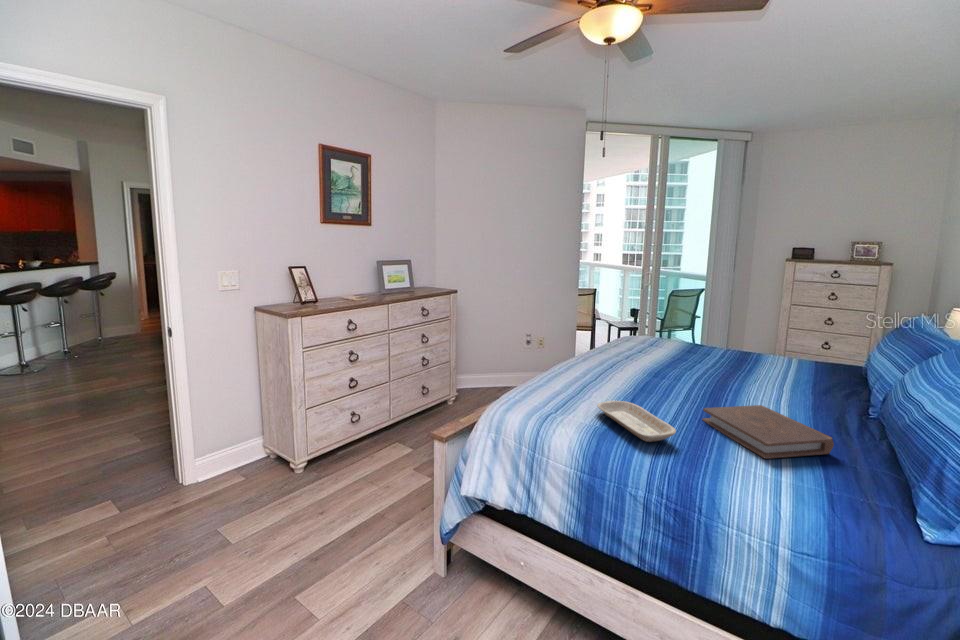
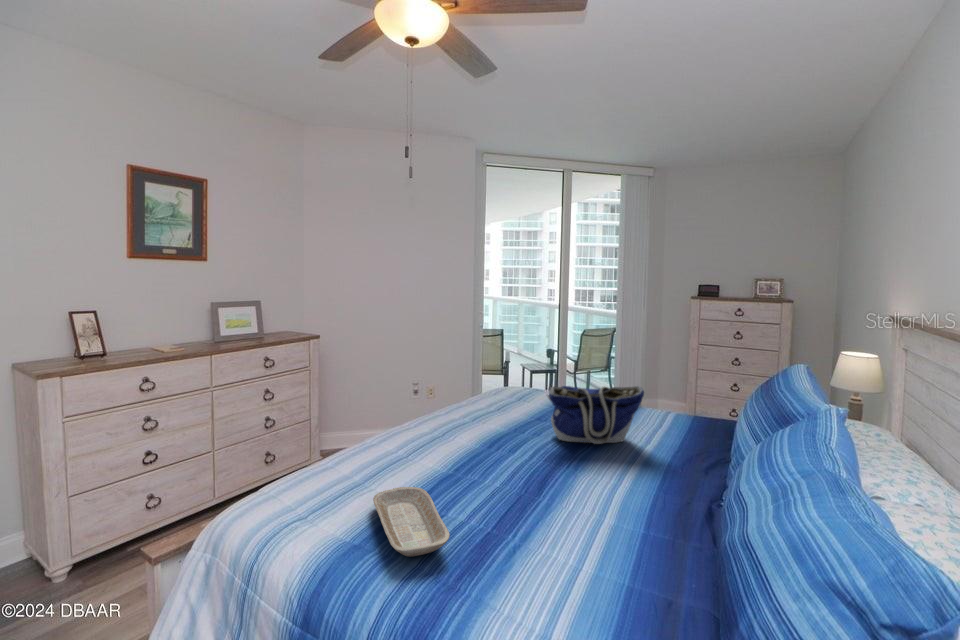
tote bag: none [697,332,785,380] -> present [547,386,644,444]
book: present [702,405,834,459] -> none [514,486,659,577]

